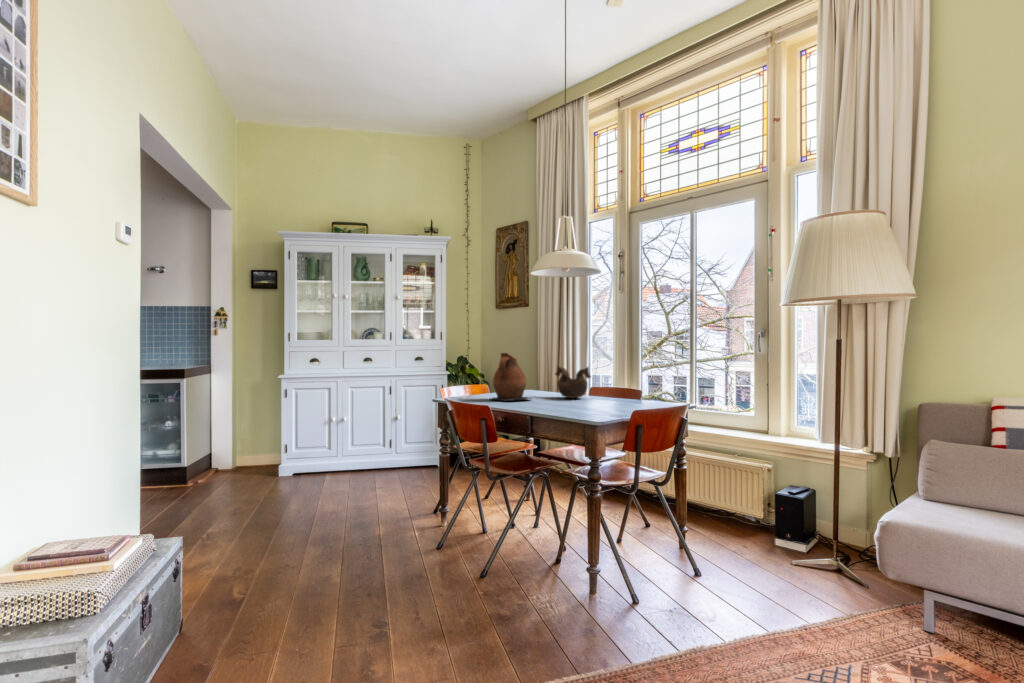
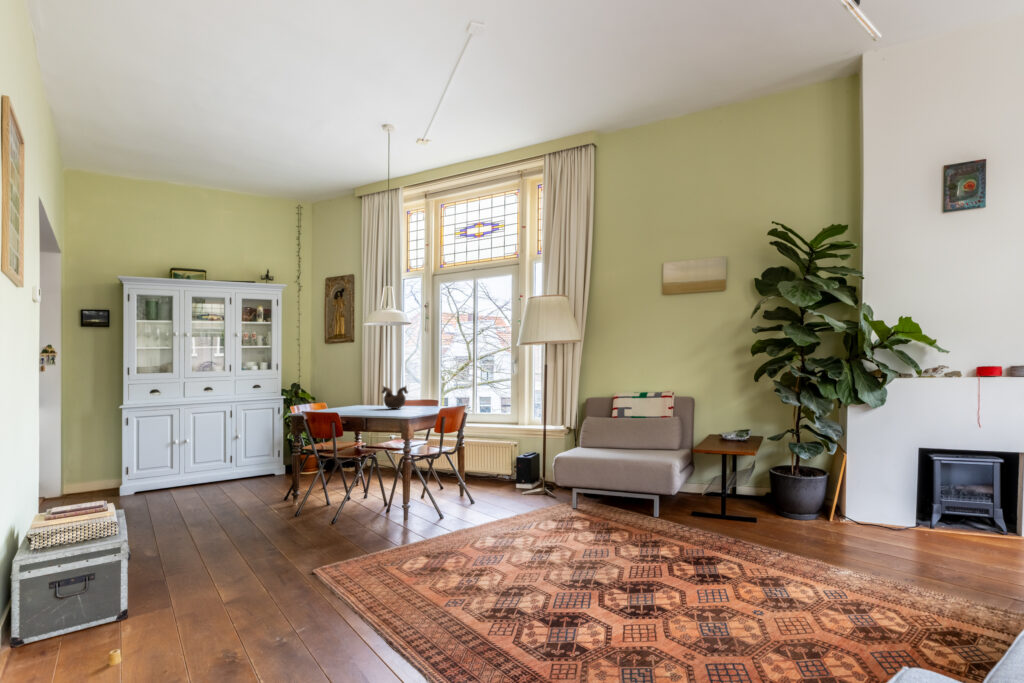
ceramic pitcher: present [492,353,531,401] -> none [332,377,366,412]

